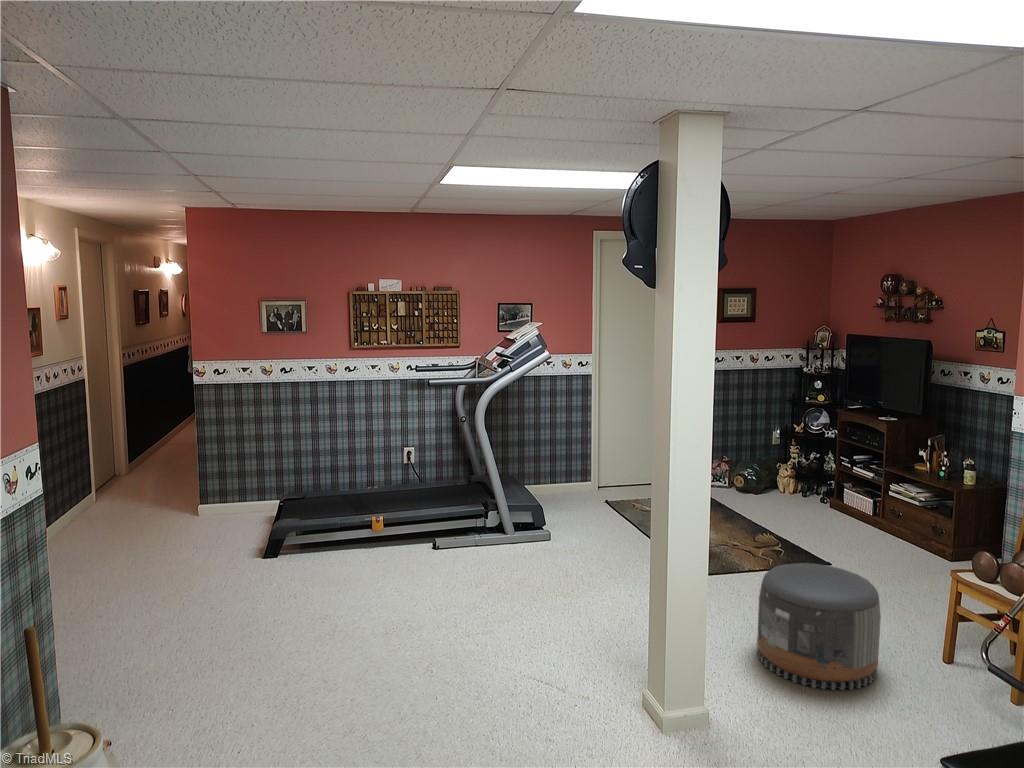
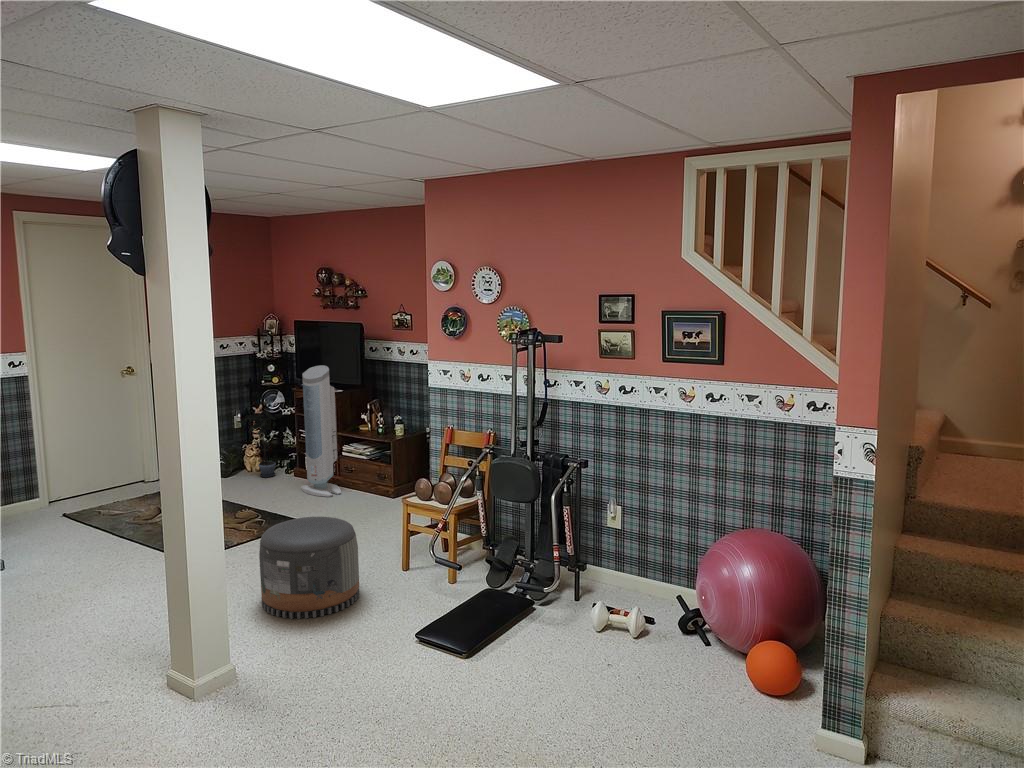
air purifier: none [835,387,886,540] -> present [301,365,341,497]
potted plant: none [776,428,829,503] -> present [240,408,283,477]

